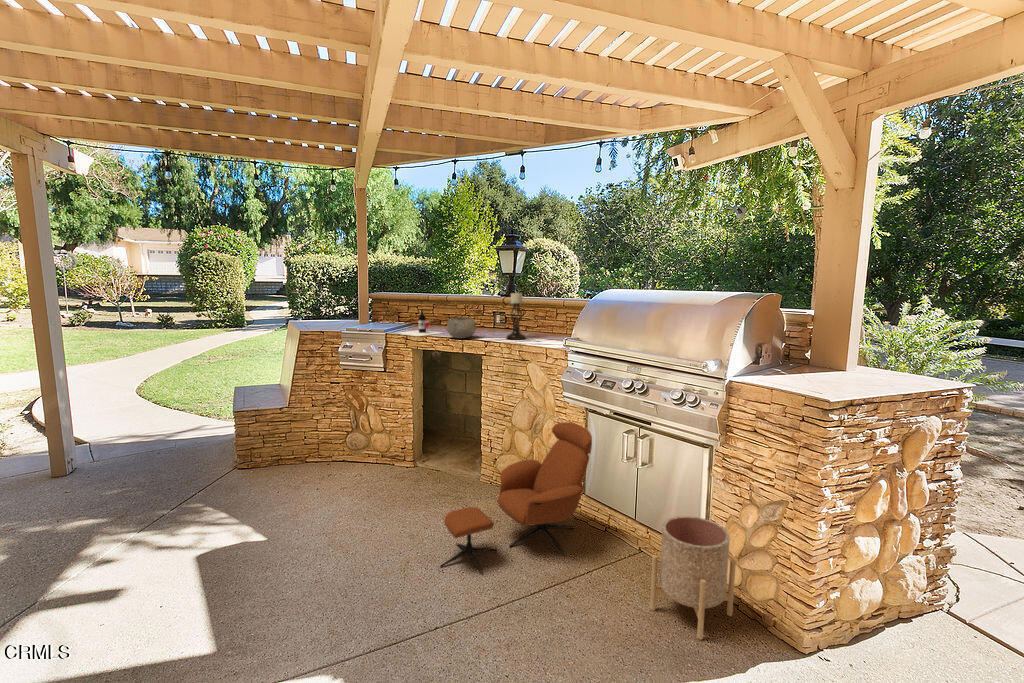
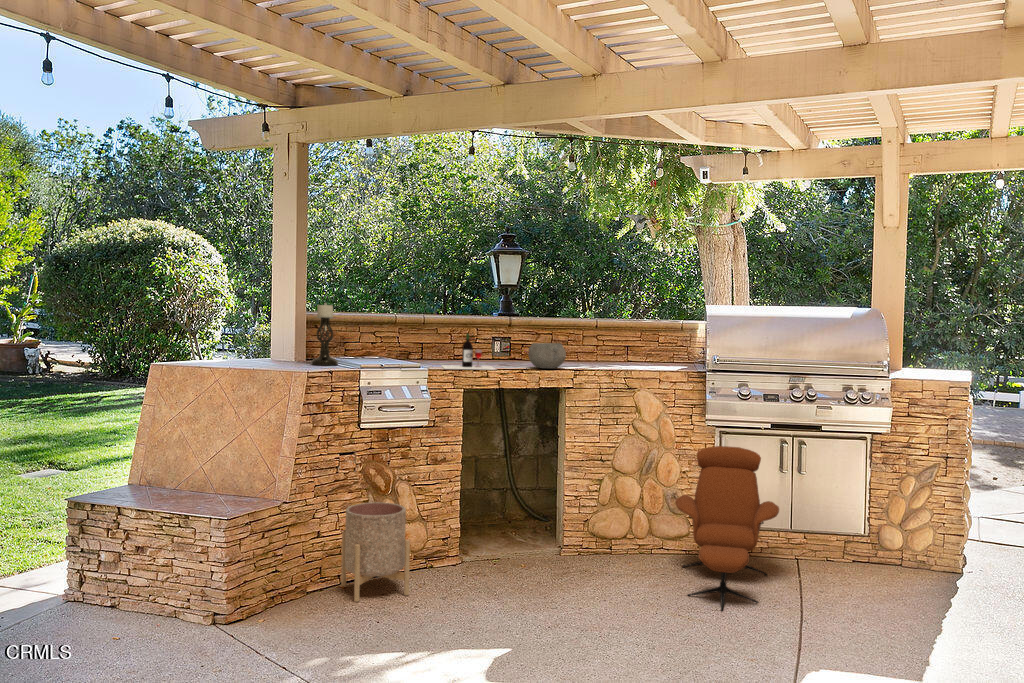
candle holder: present [506,292,526,340] -> present [311,303,338,365]
planter: present [650,516,736,640] -> present [341,502,410,602]

